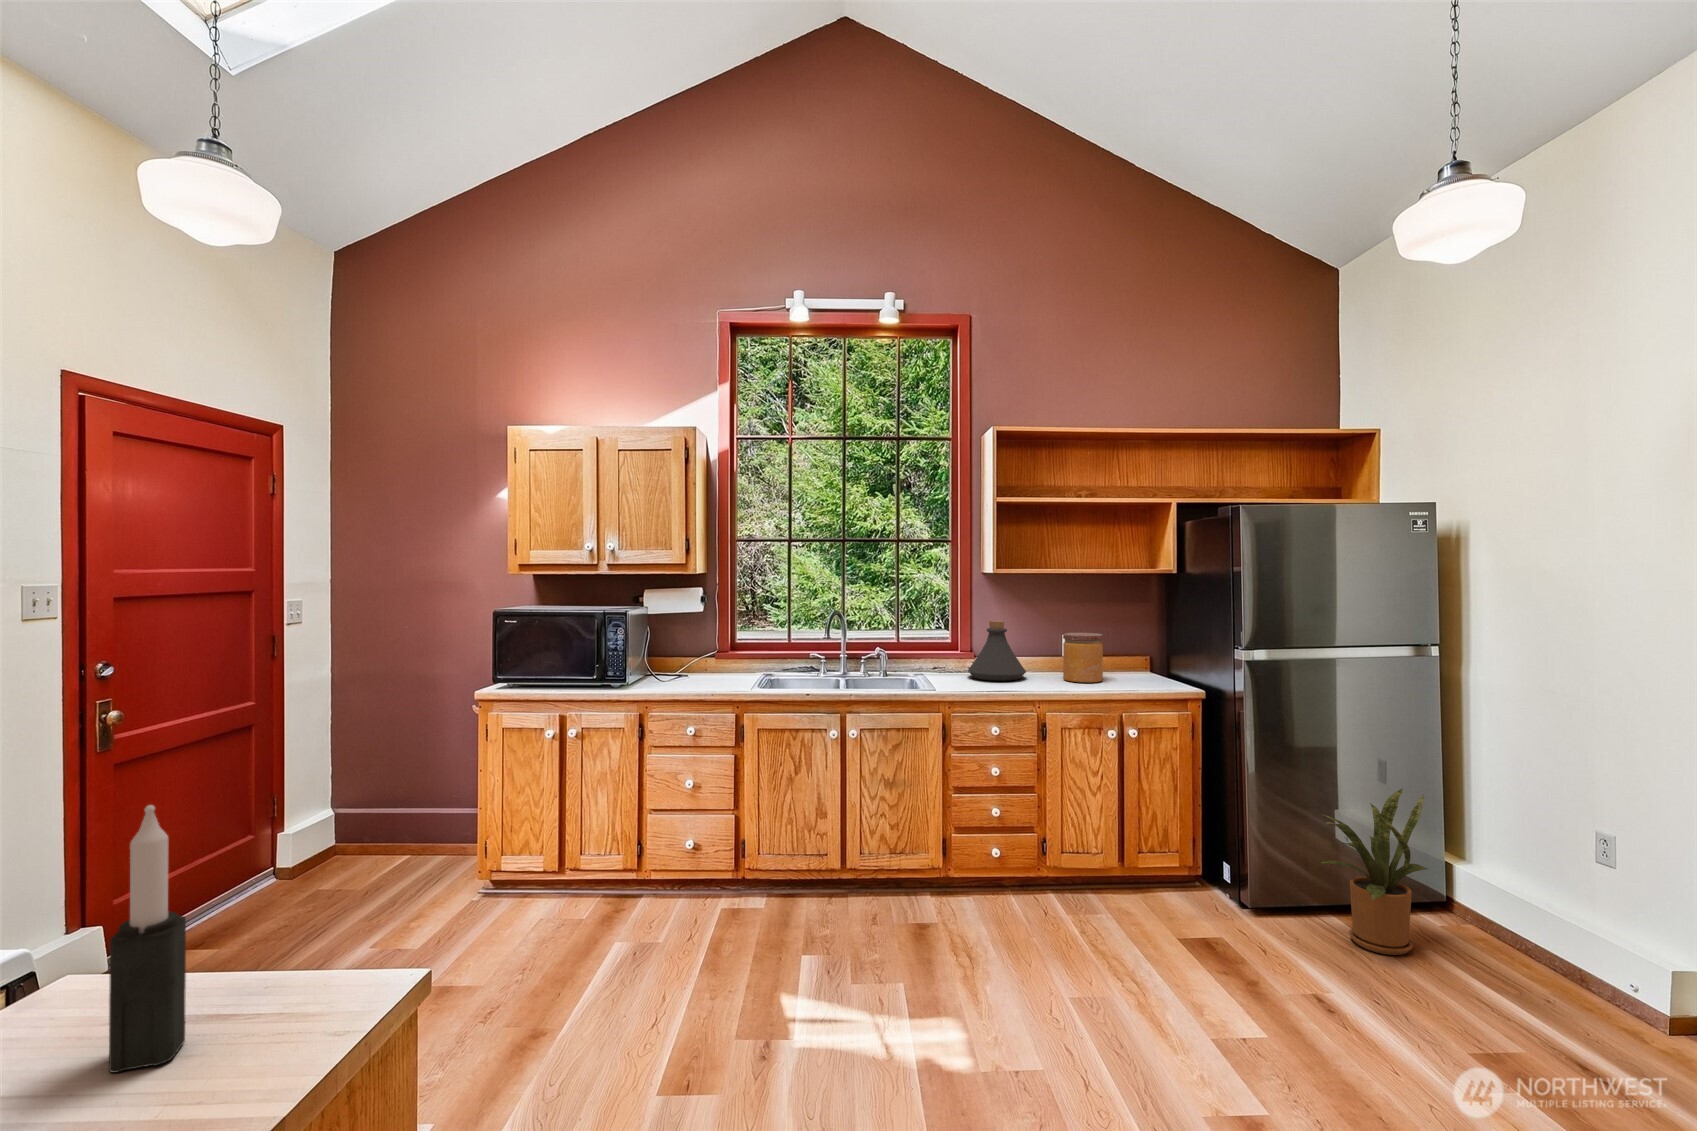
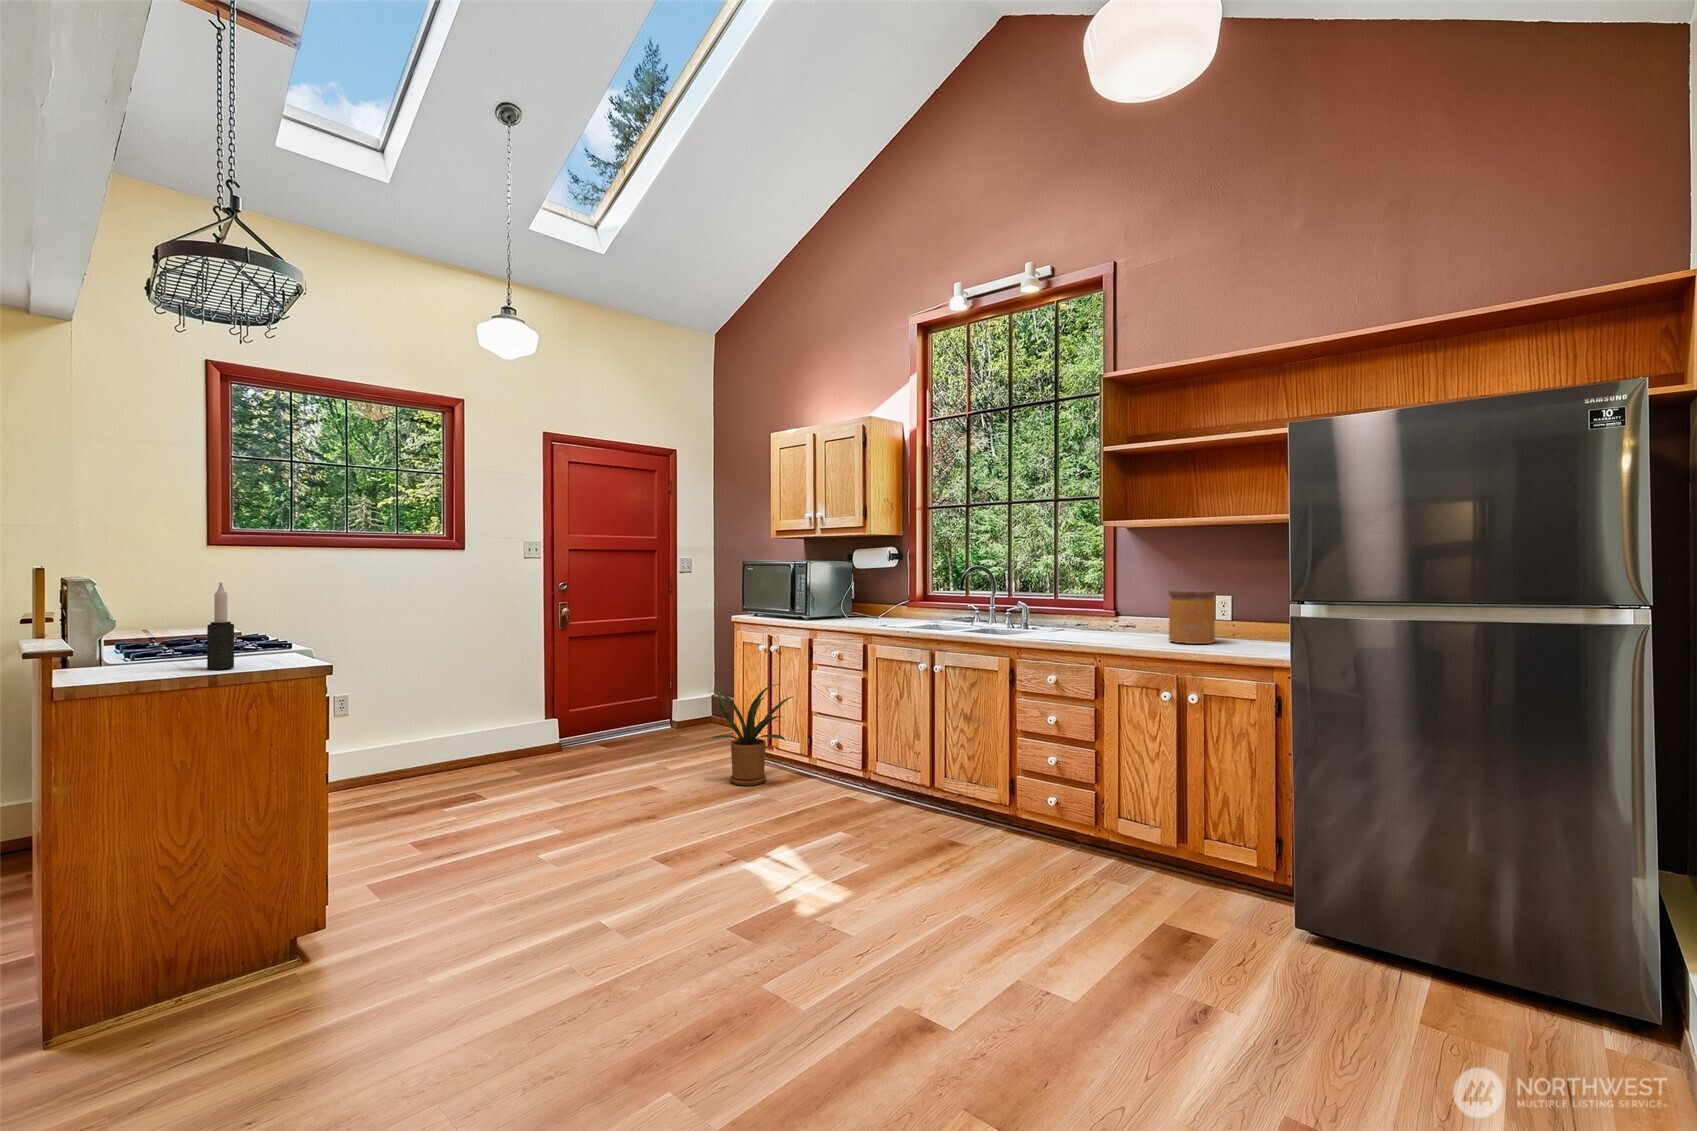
bottle: present [968,621,1026,681] -> none [1081,576,1144,637]
house plant: present [1322,789,1428,955] -> present [710,684,792,785]

